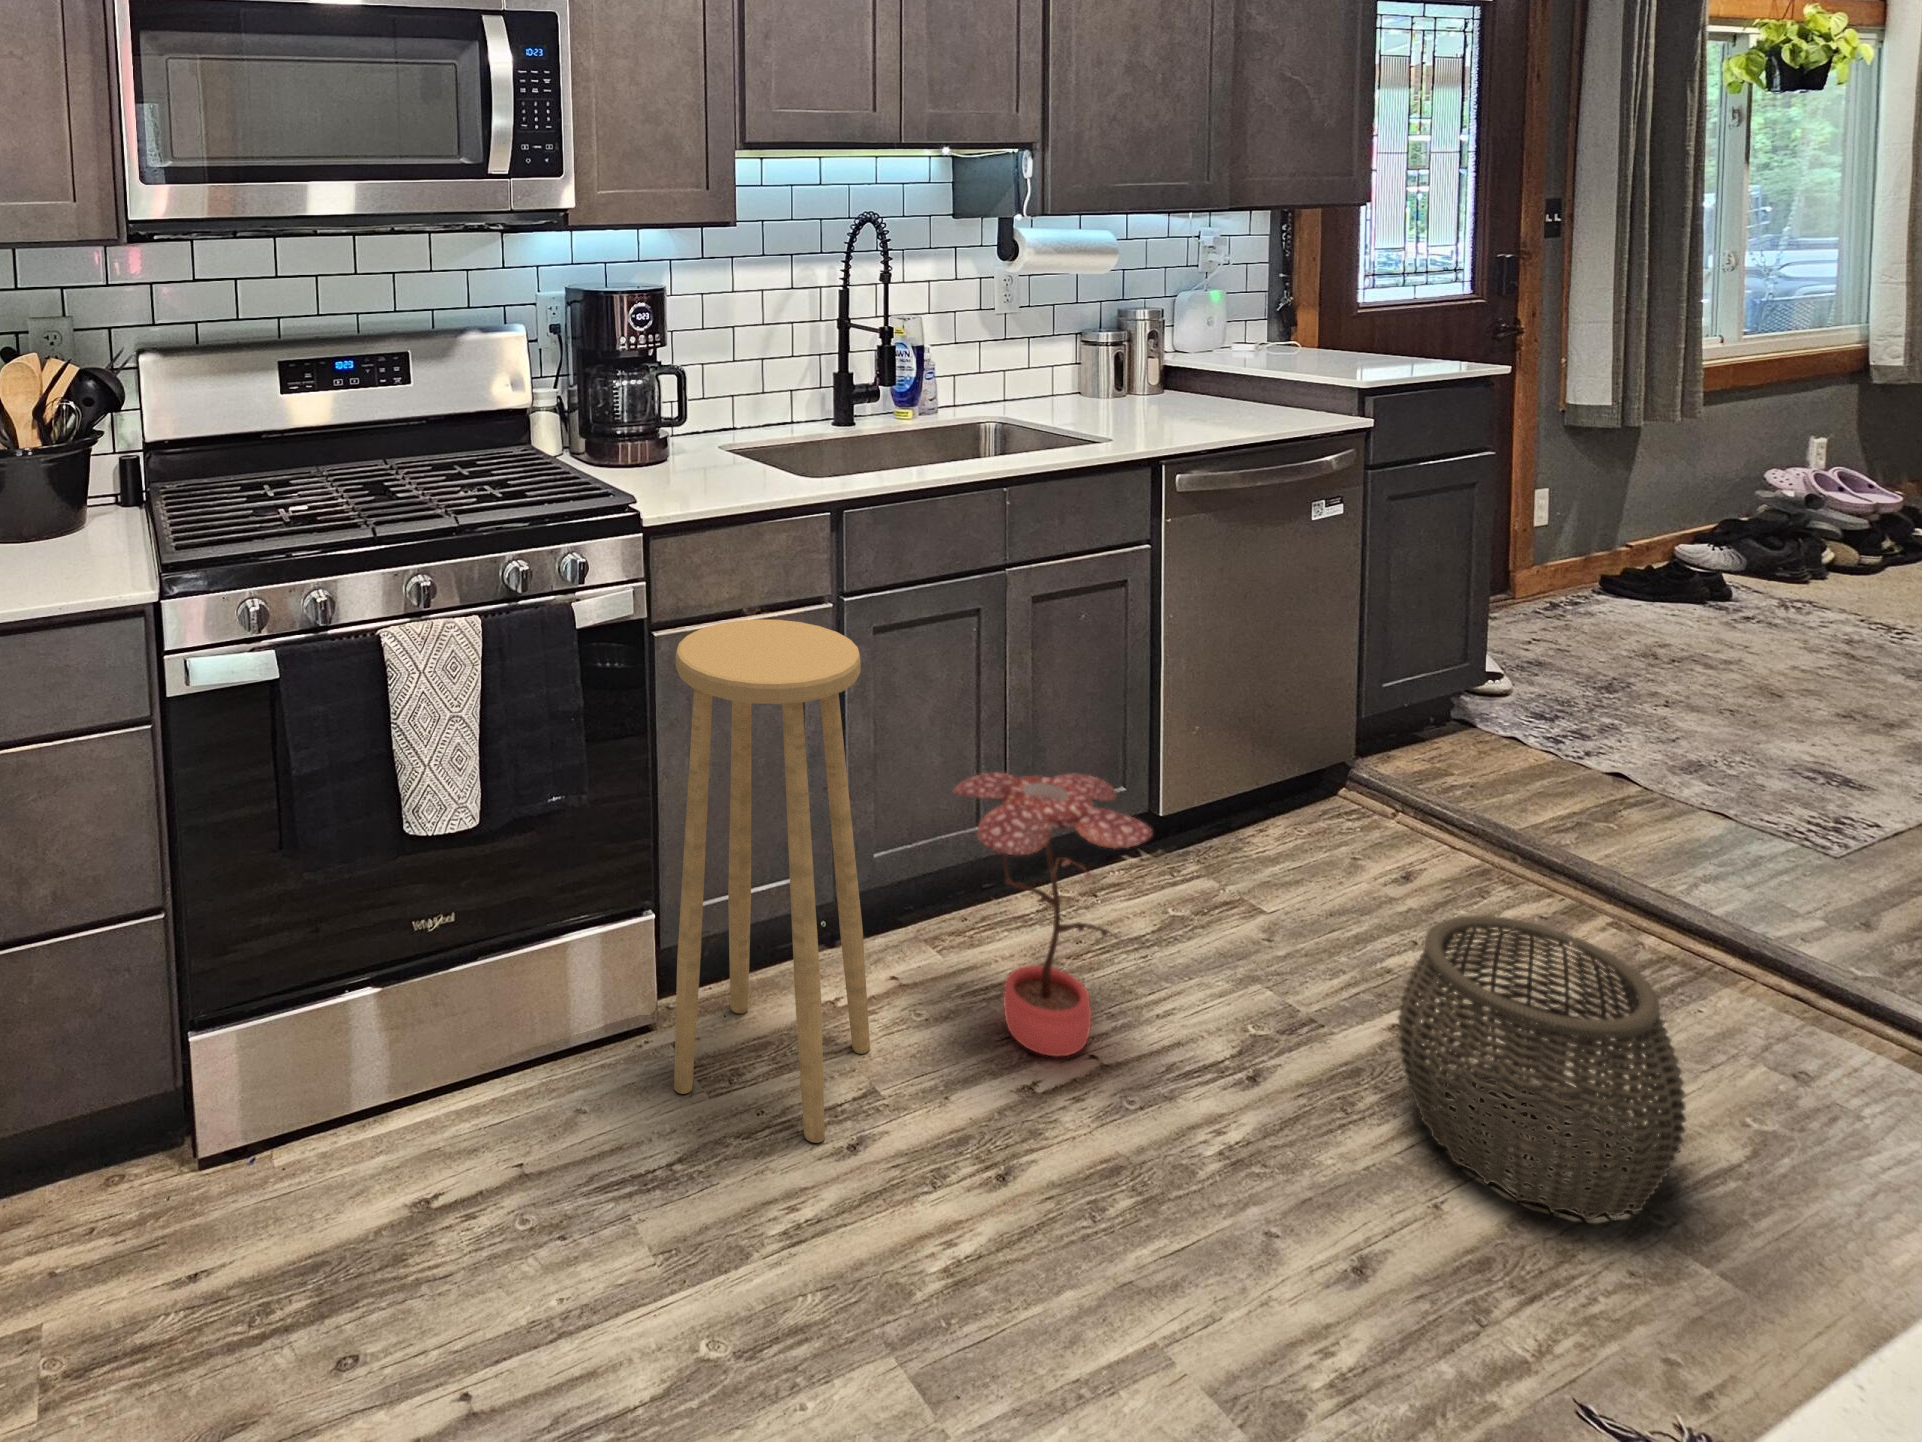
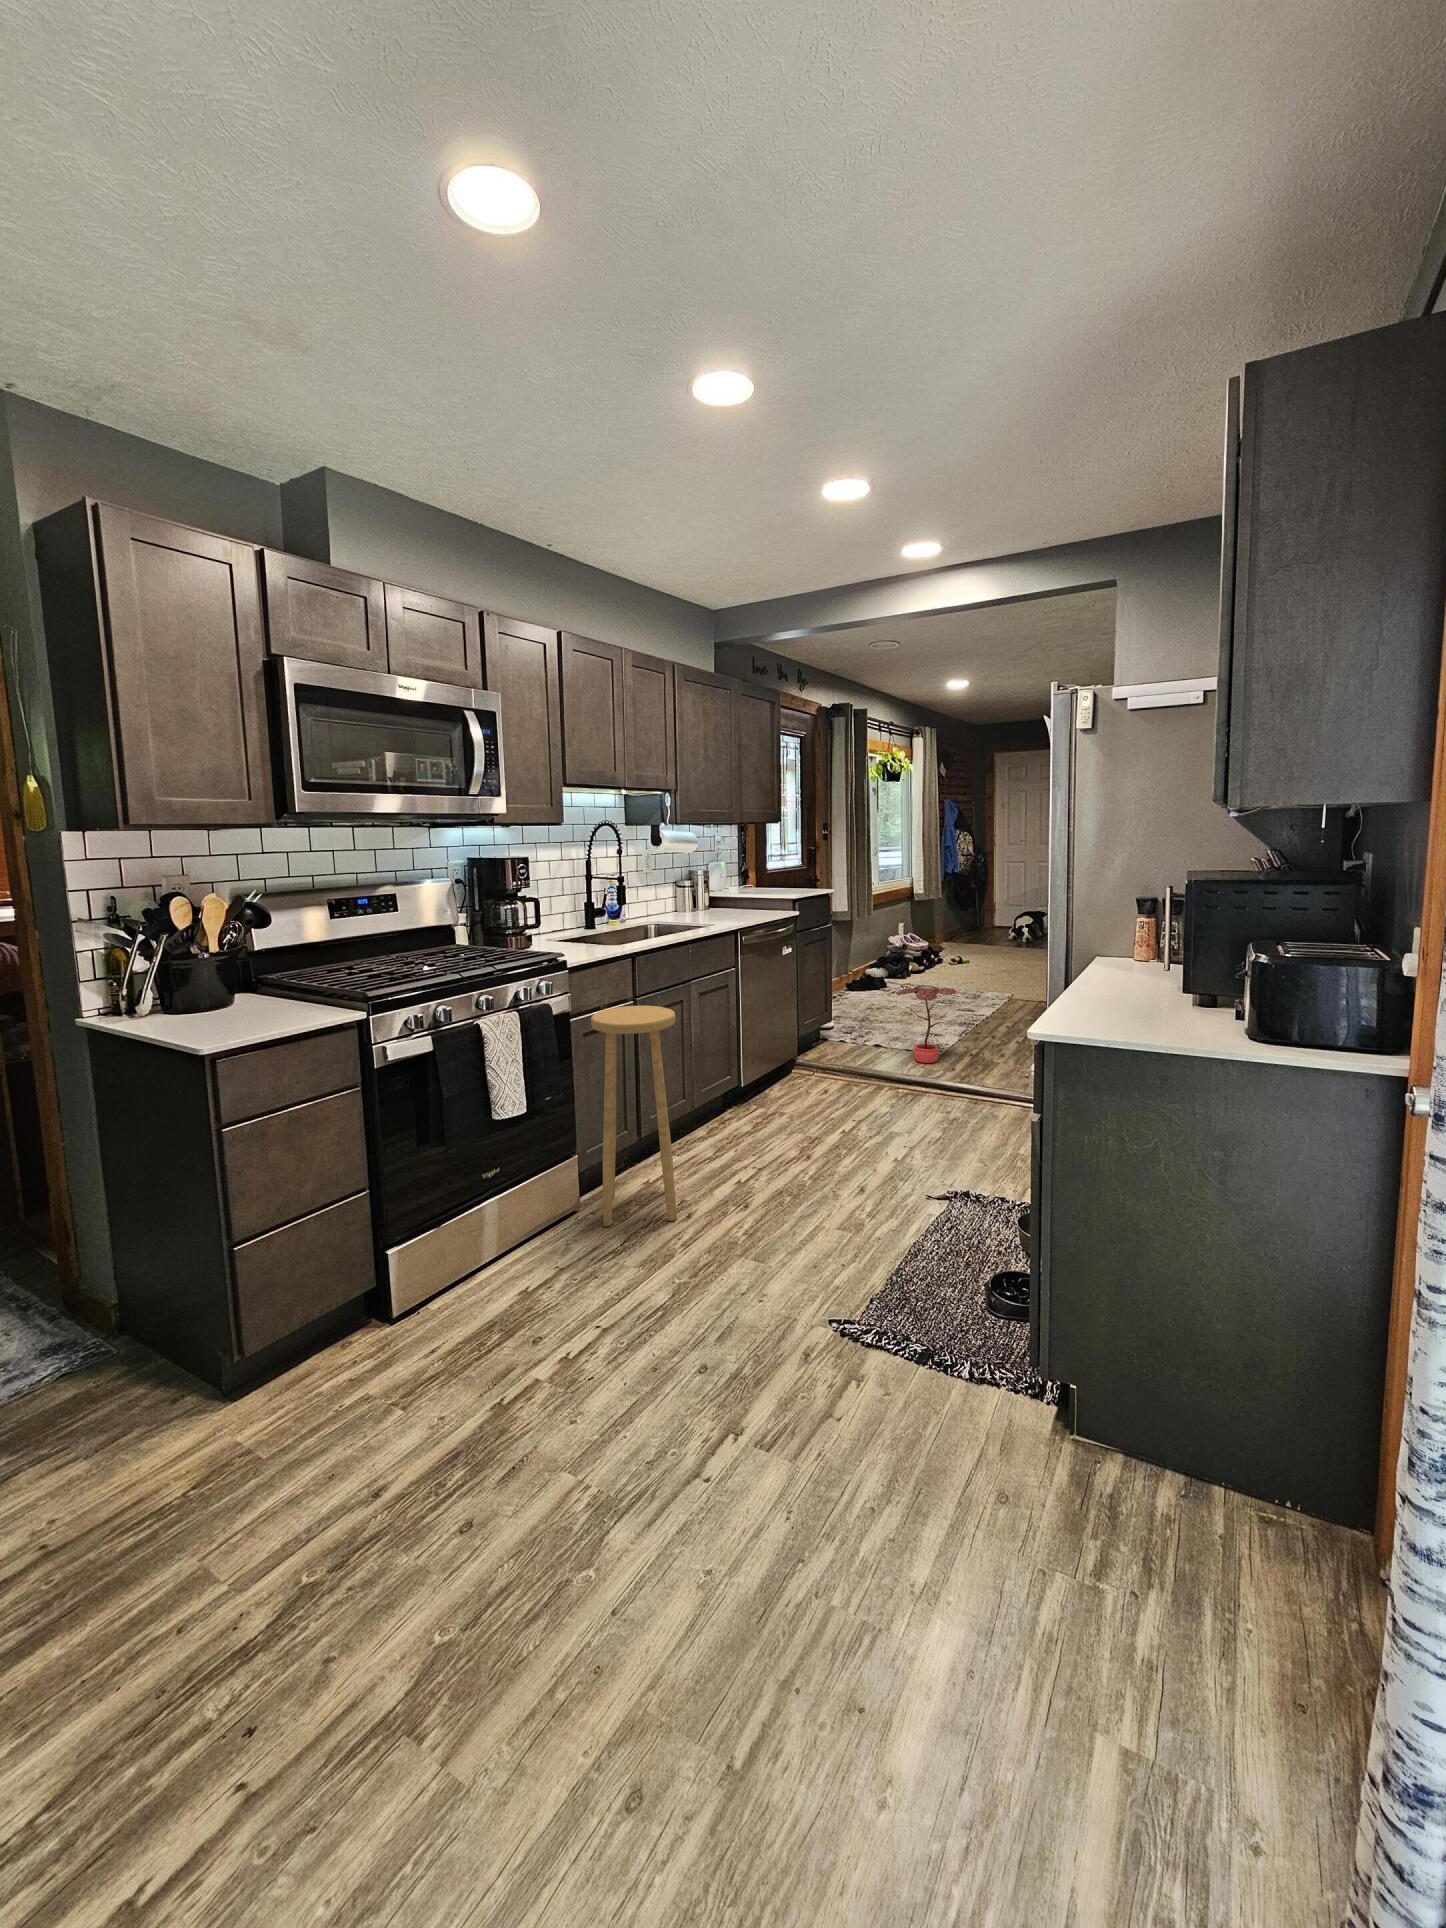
potted plant: present [953,772,1153,1056] -> present [897,985,957,1063]
woven basket: present [1398,915,1686,1219] -> none [852,1074,933,1160]

